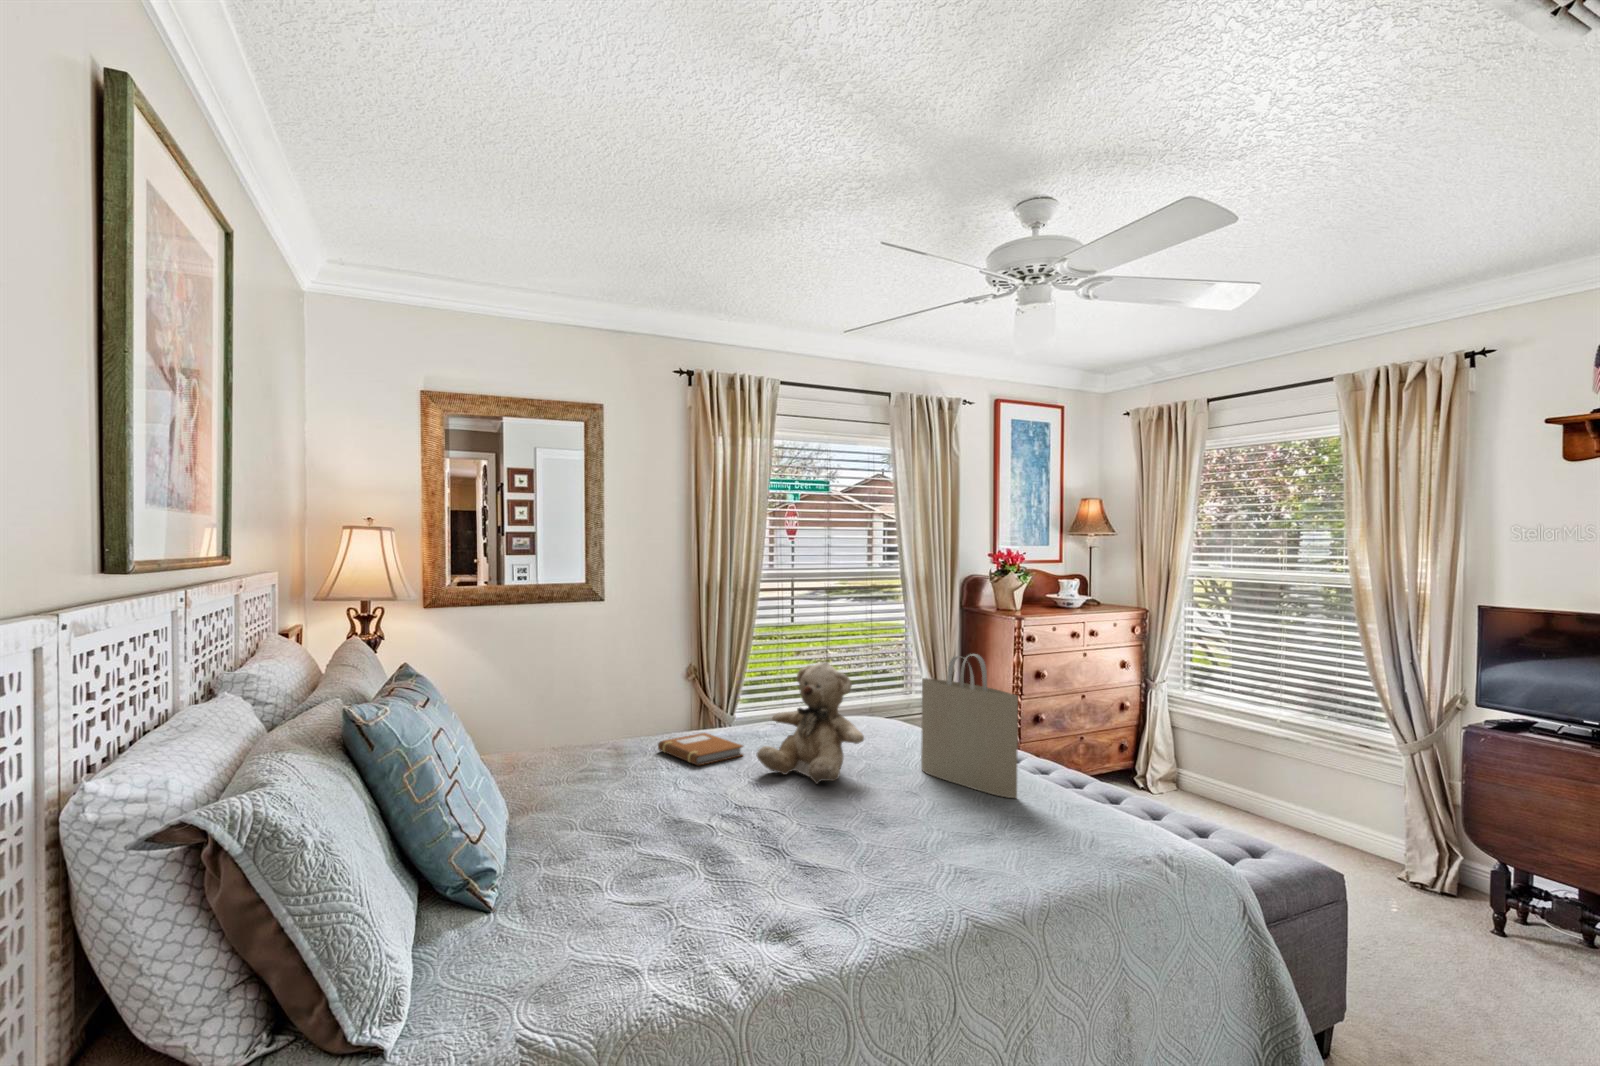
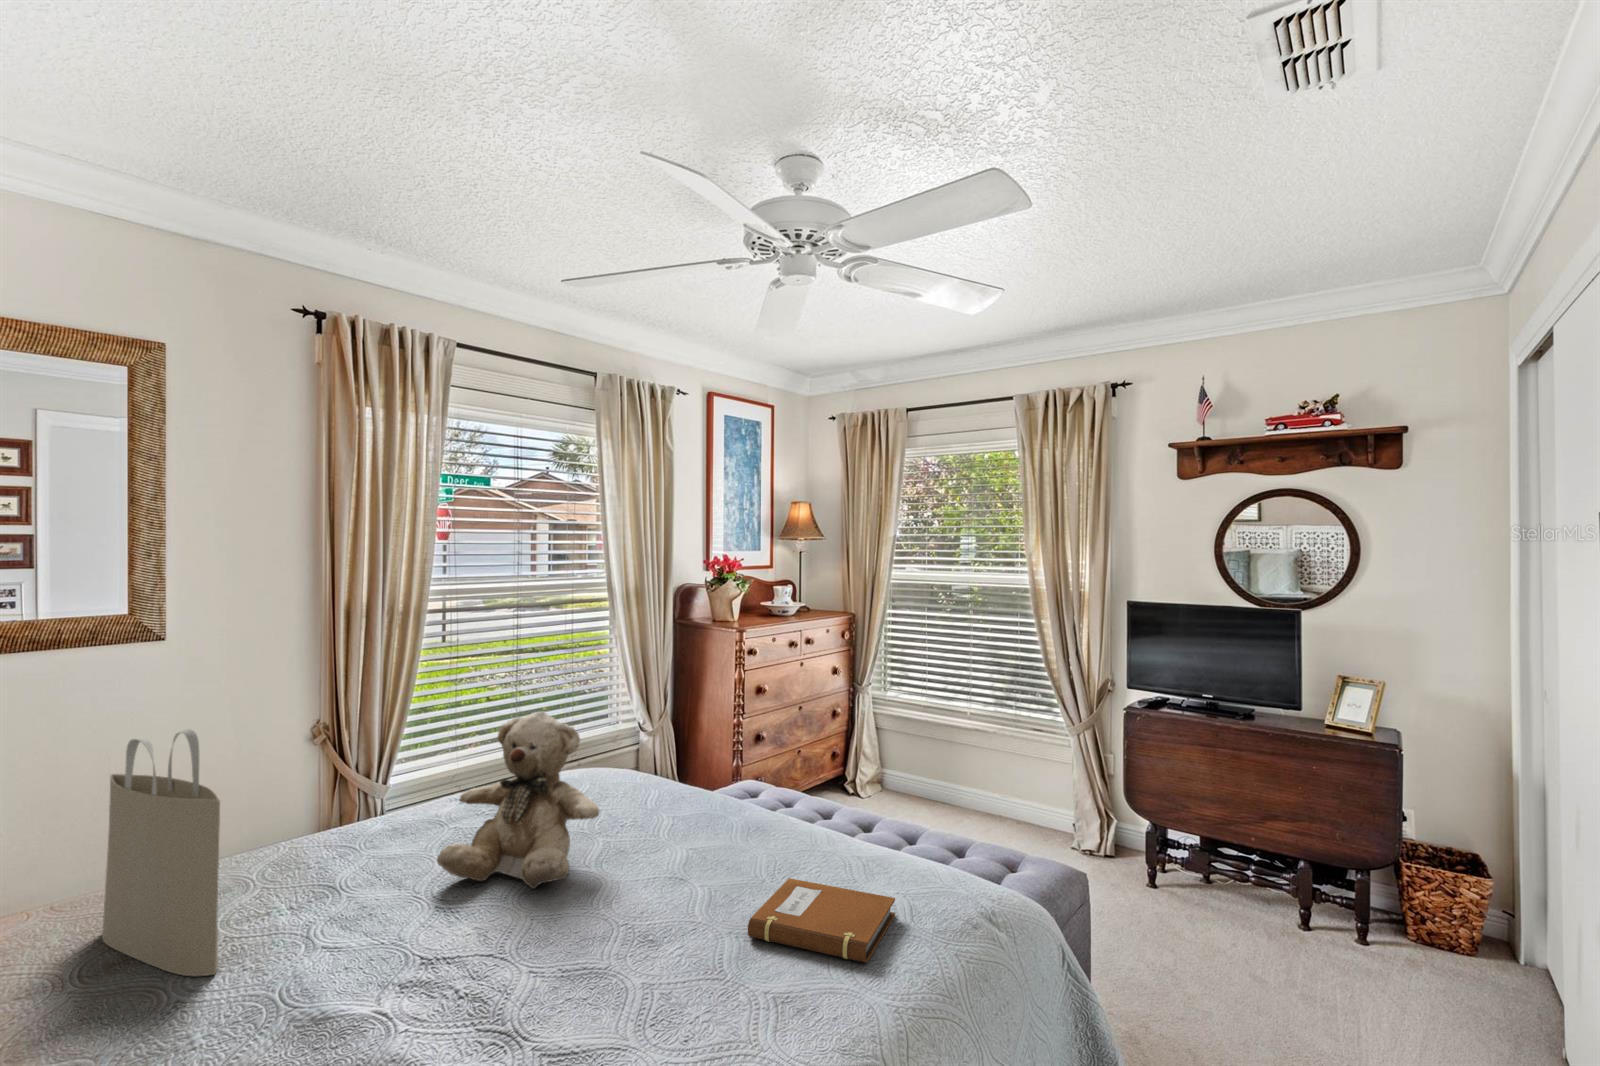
tote bag: present [921,654,1018,798] -> present [102,729,220,976]
notebook: present [658,733,743,765] -> present [747,878,895,963]

